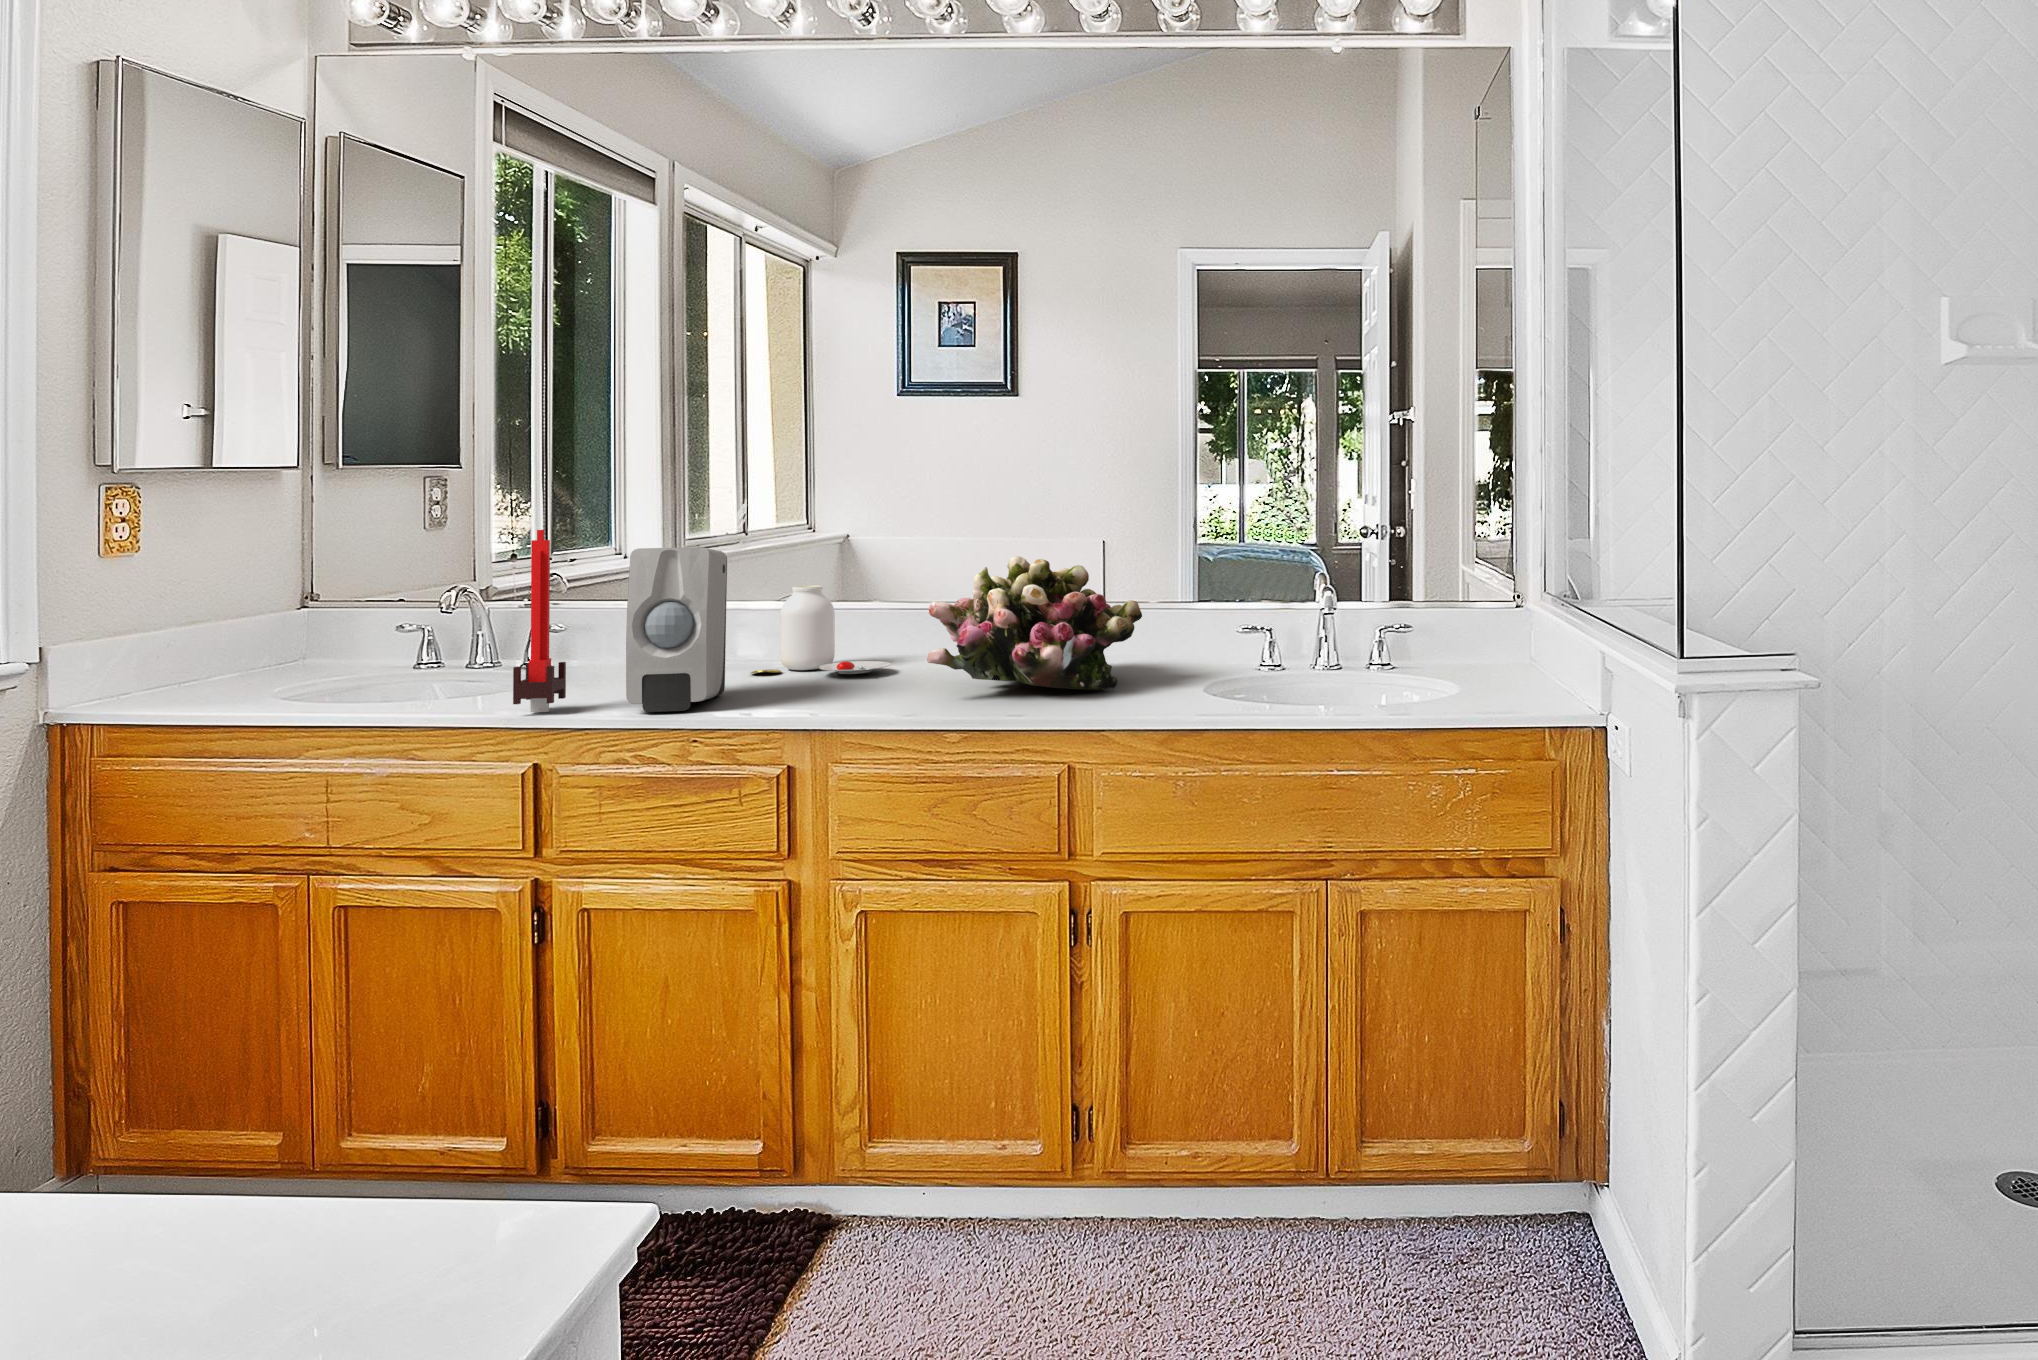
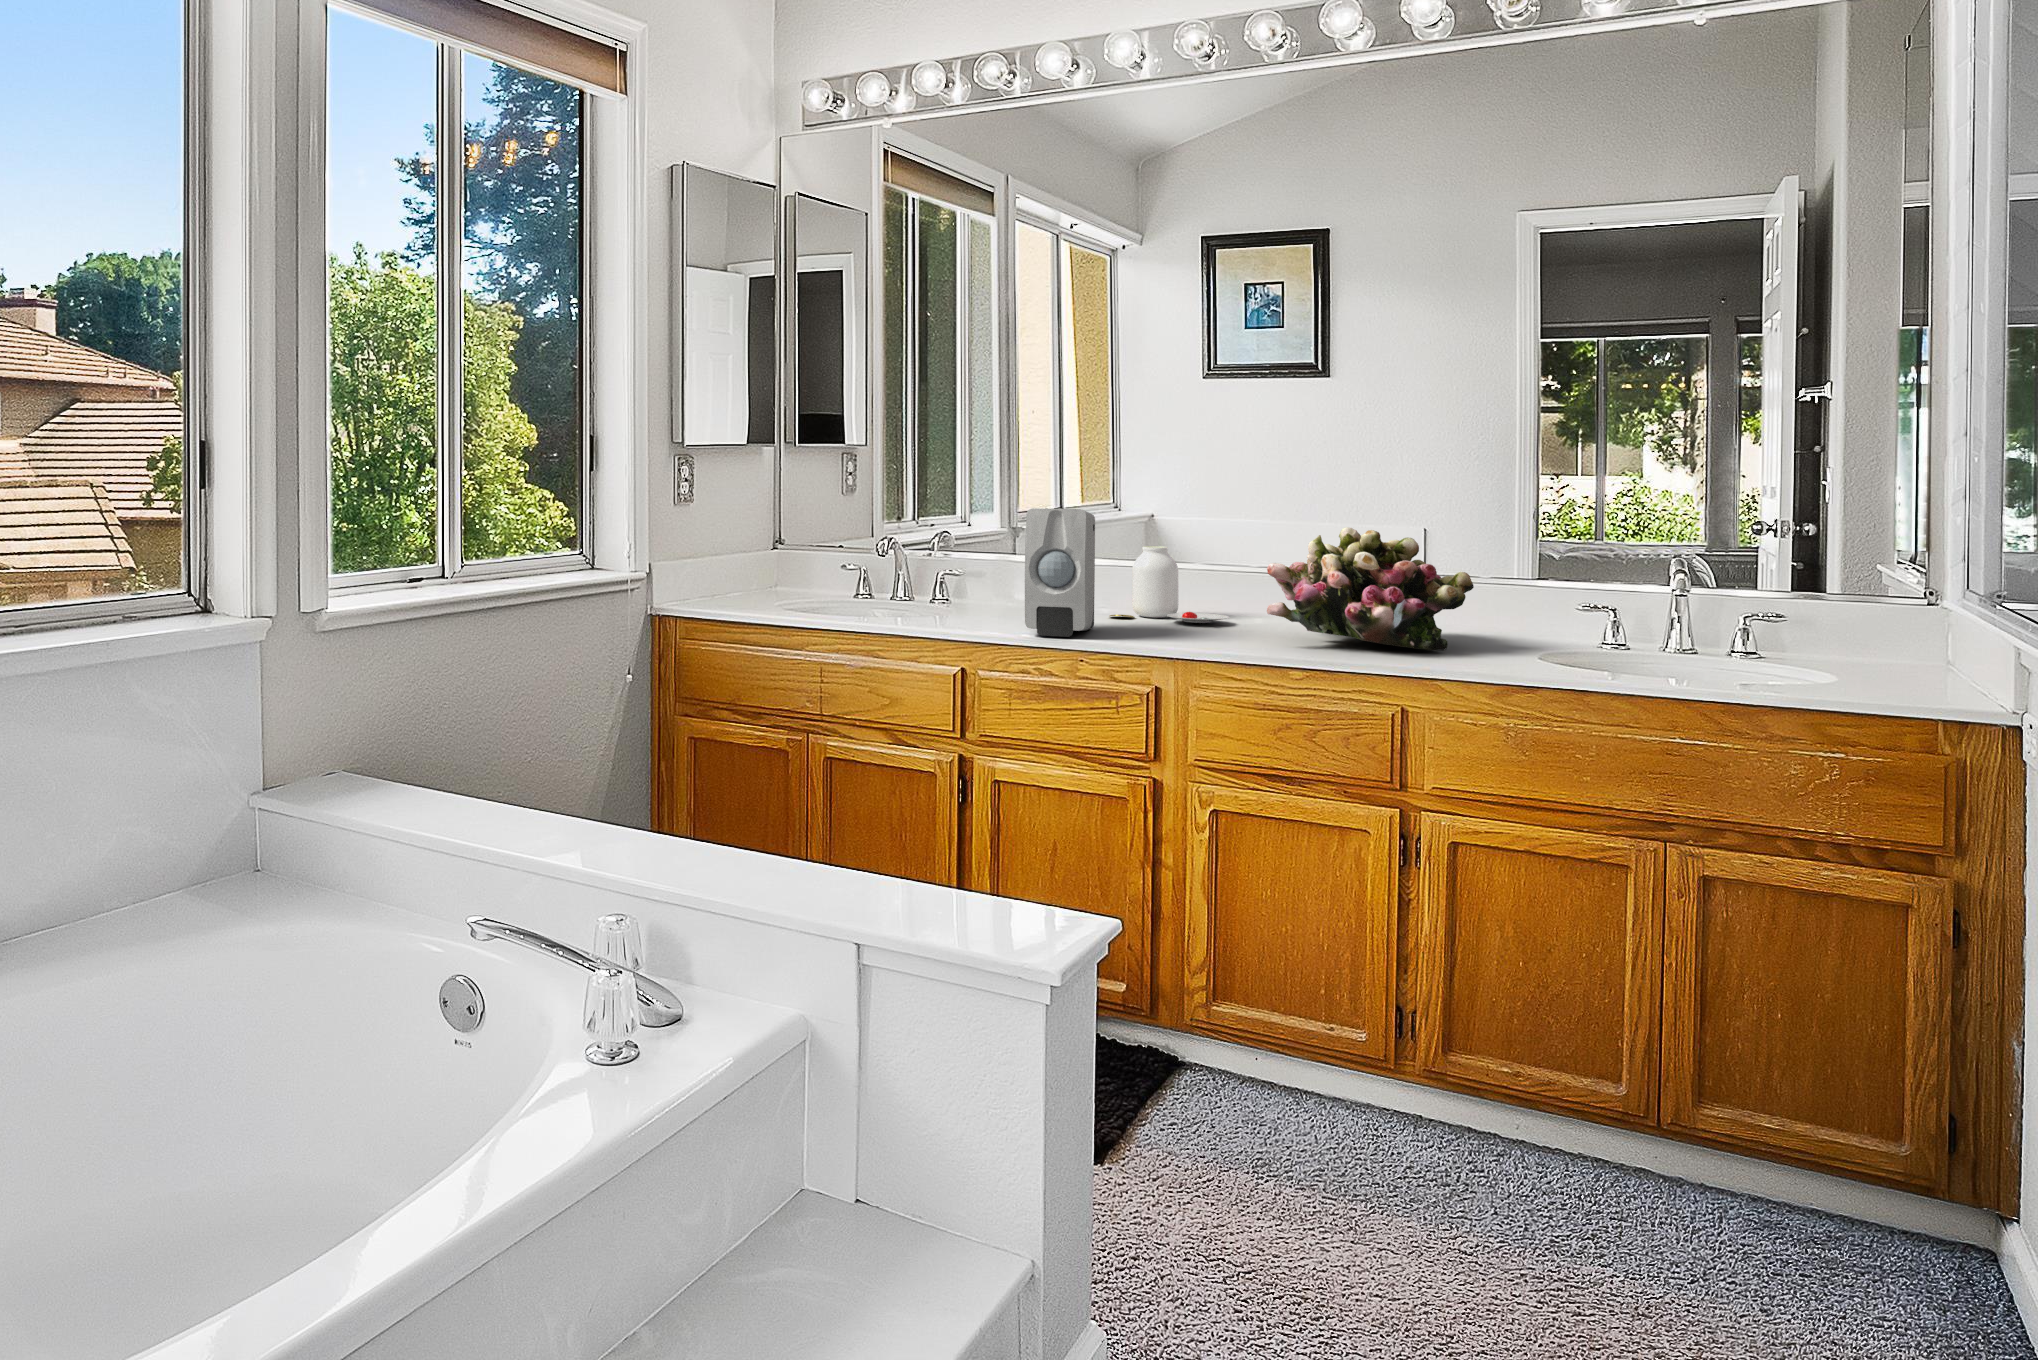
candle: present [513,530,566,712] -> none [944,492,978,630]

